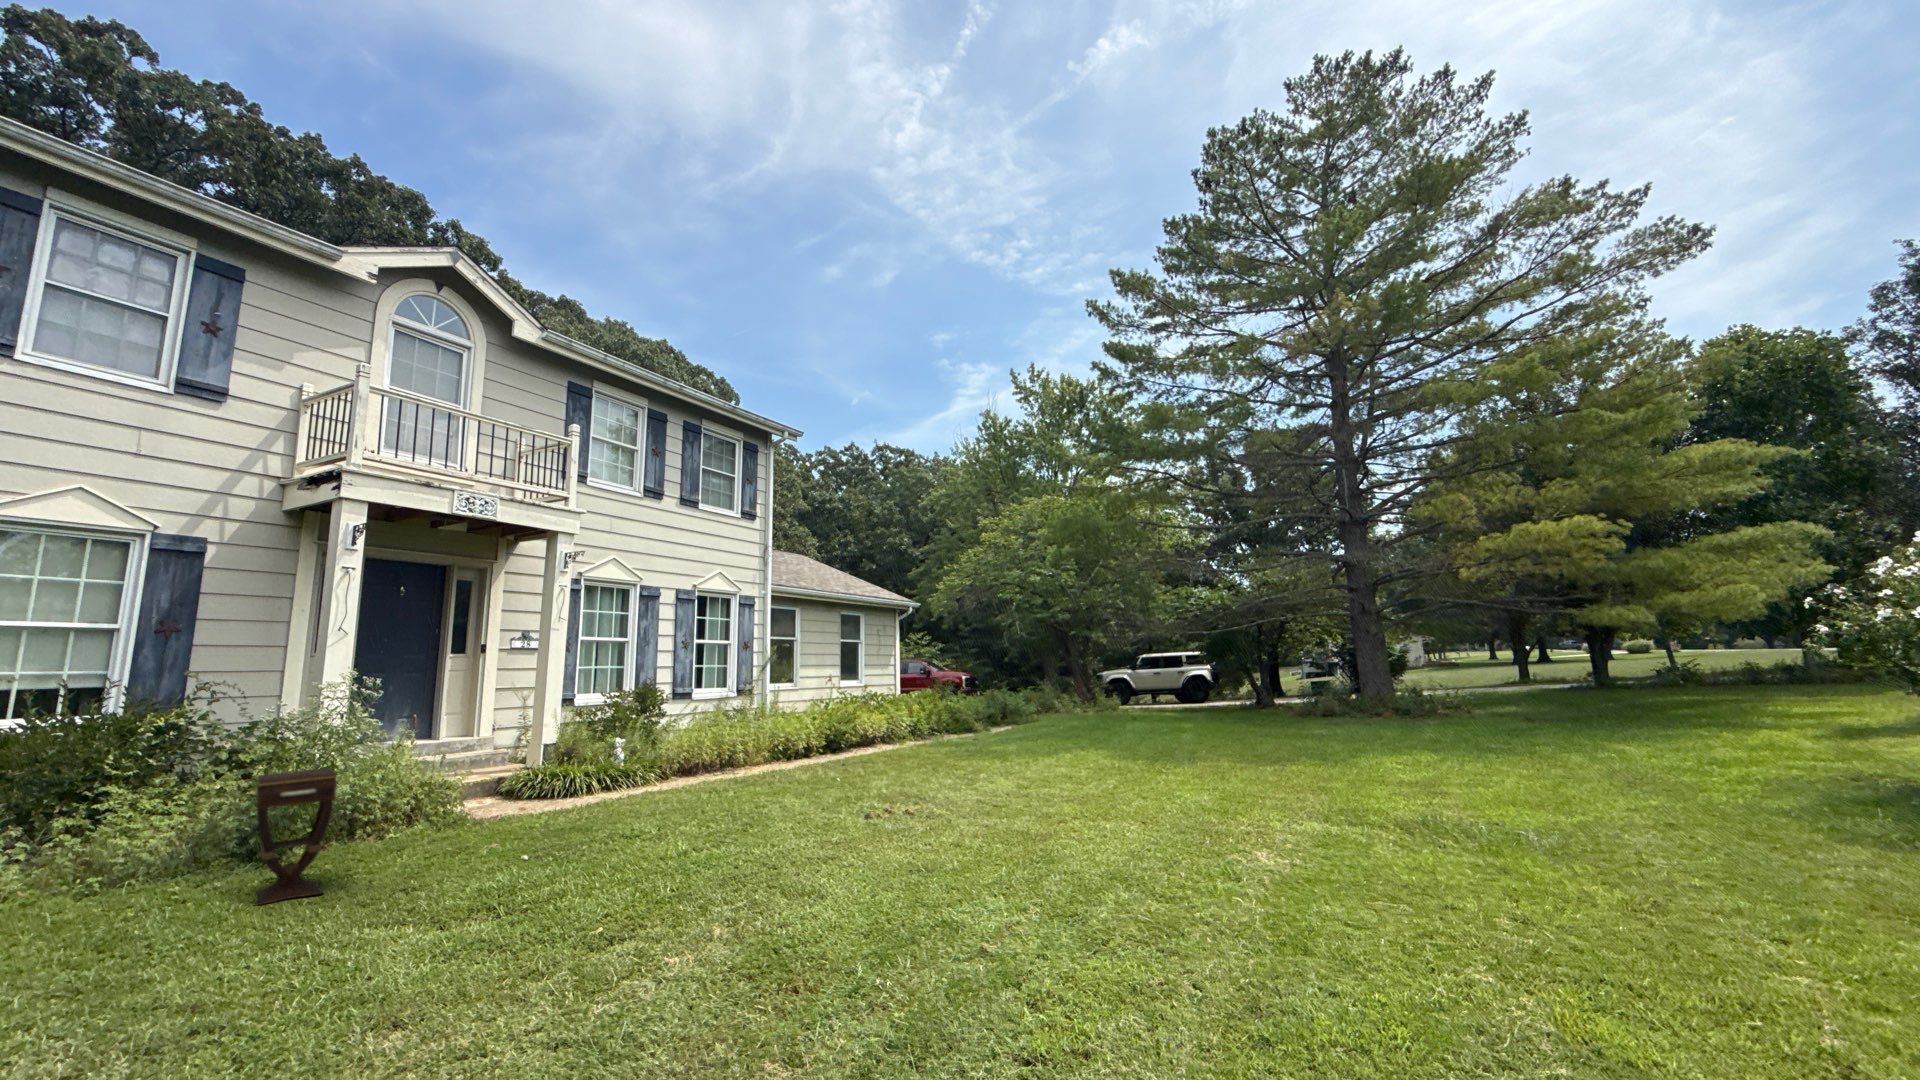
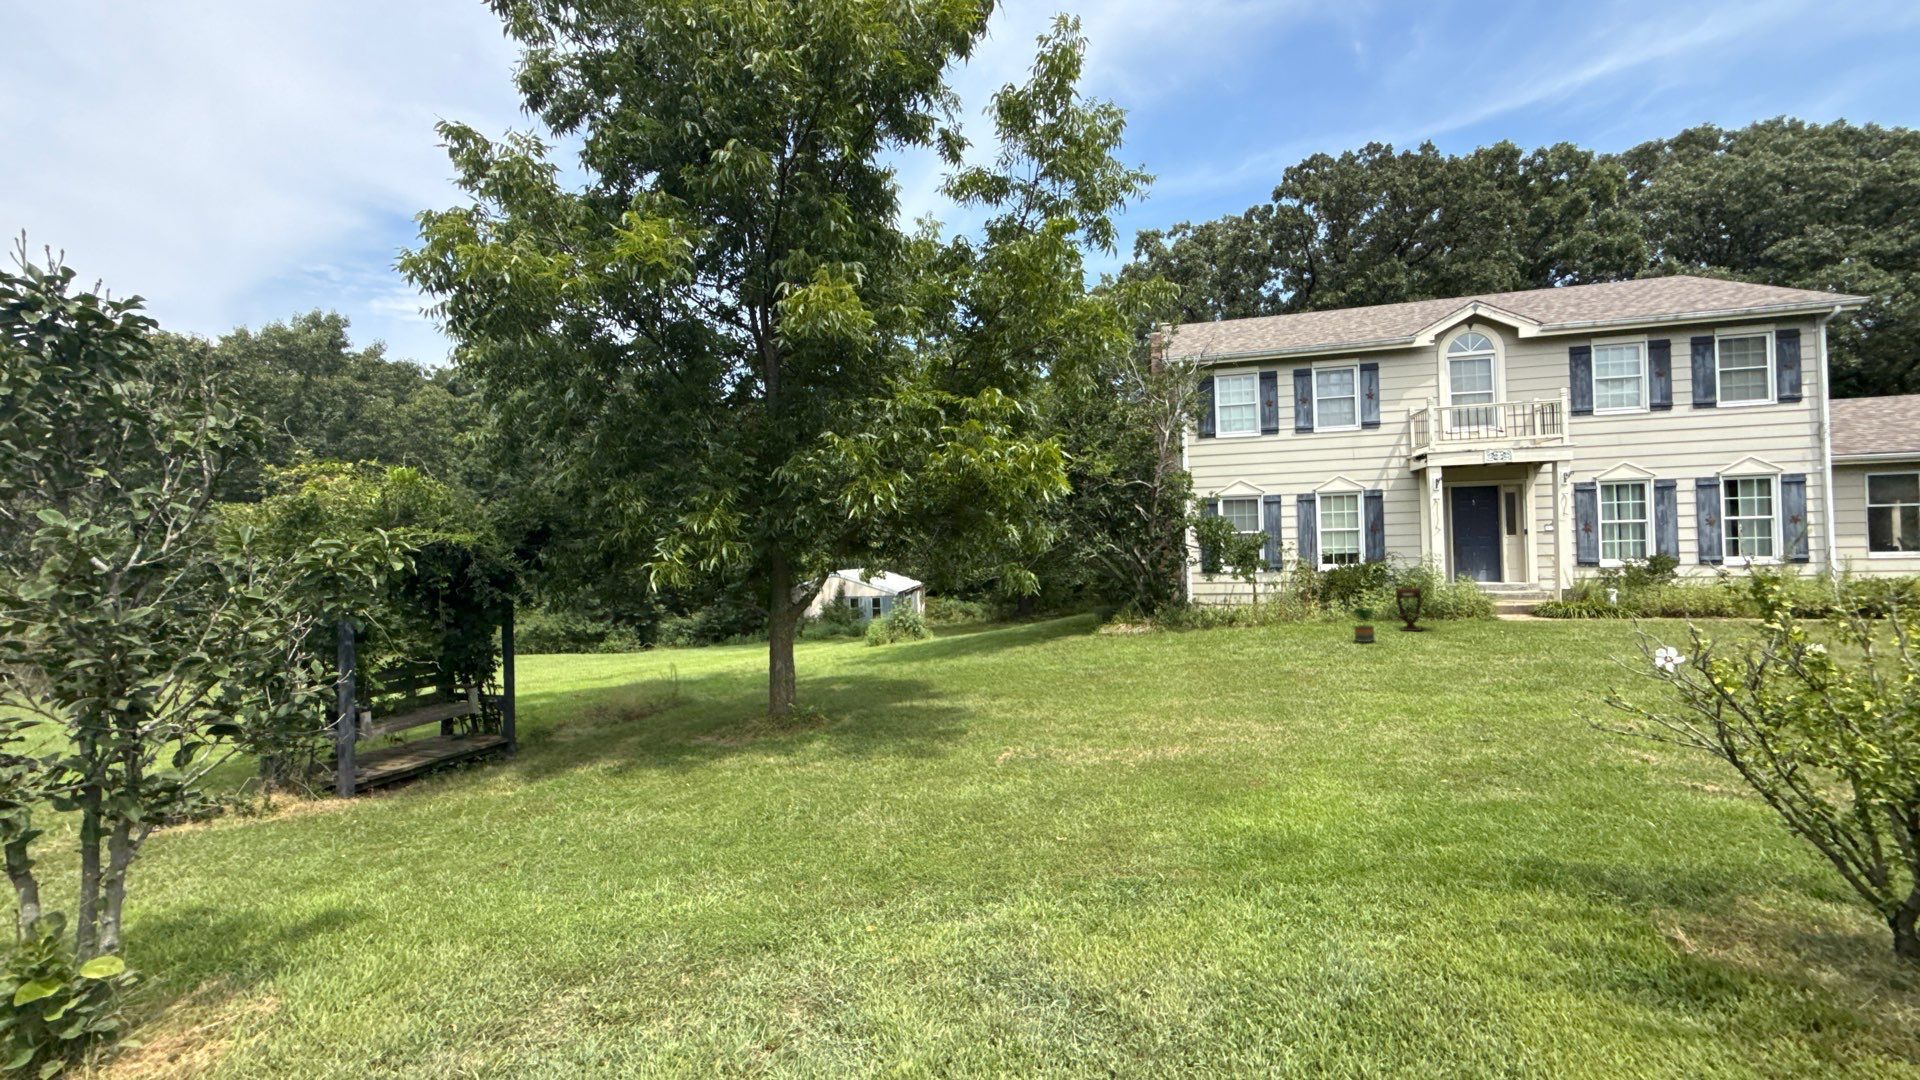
potted tree: none [89,863,210,1007] -> present [1354,607,1376,642]

